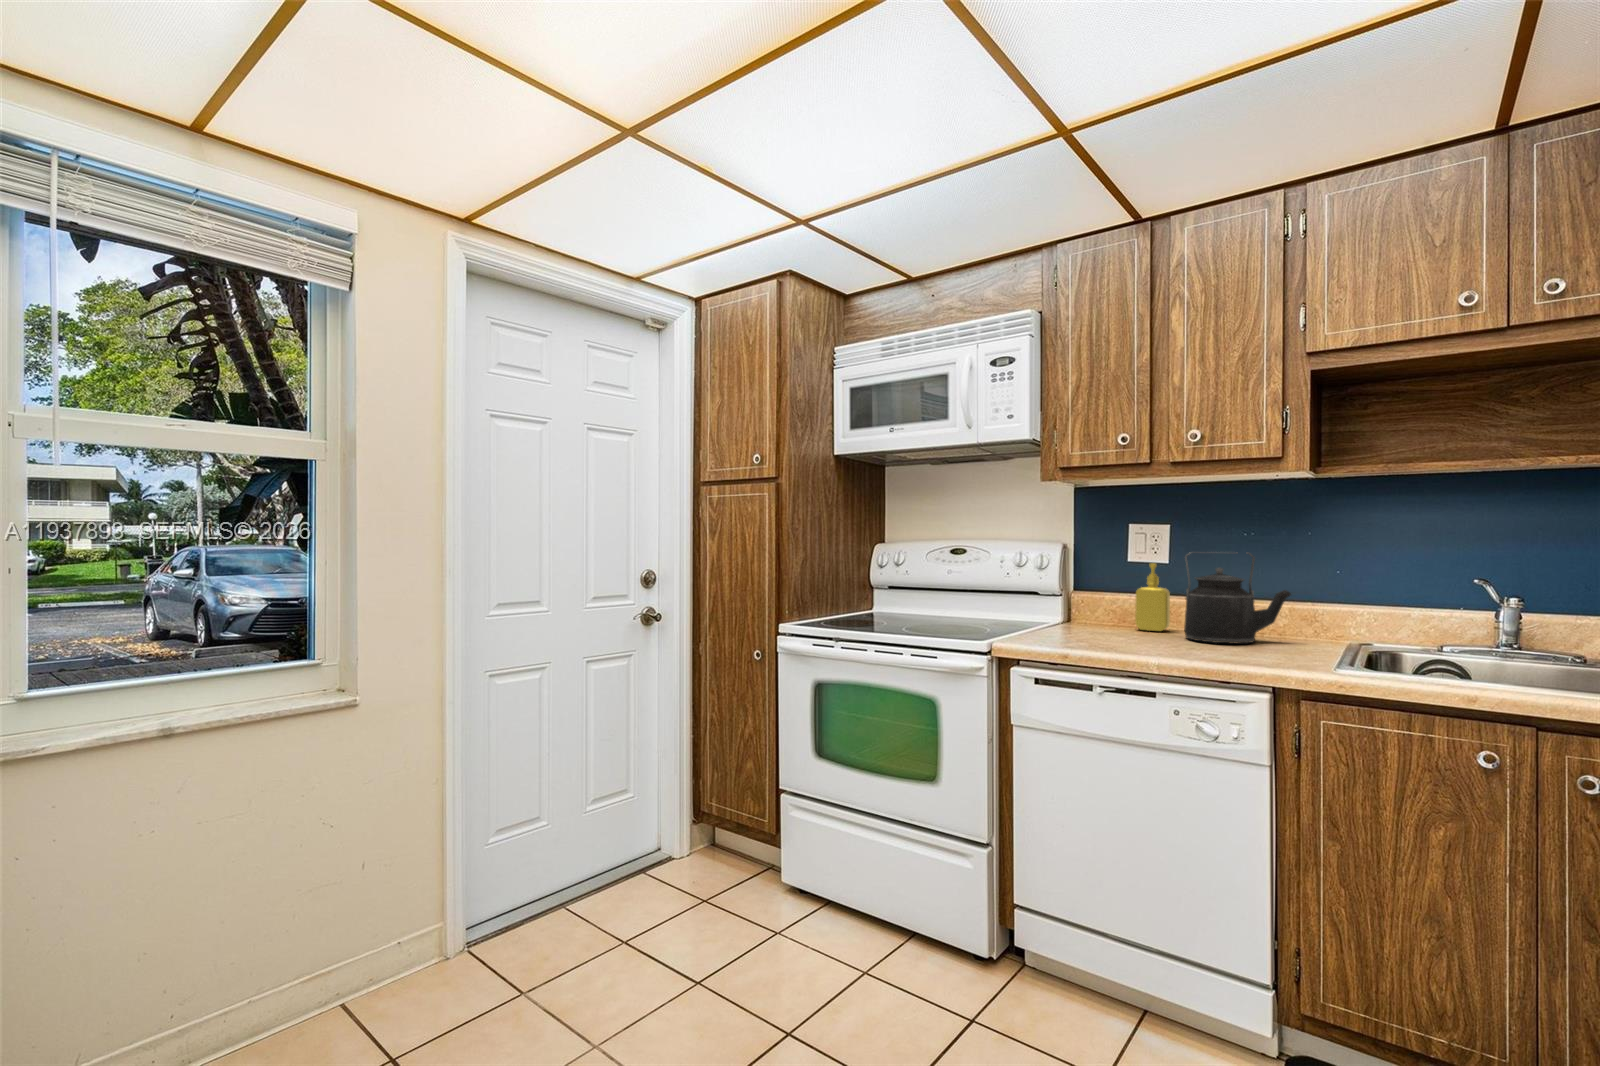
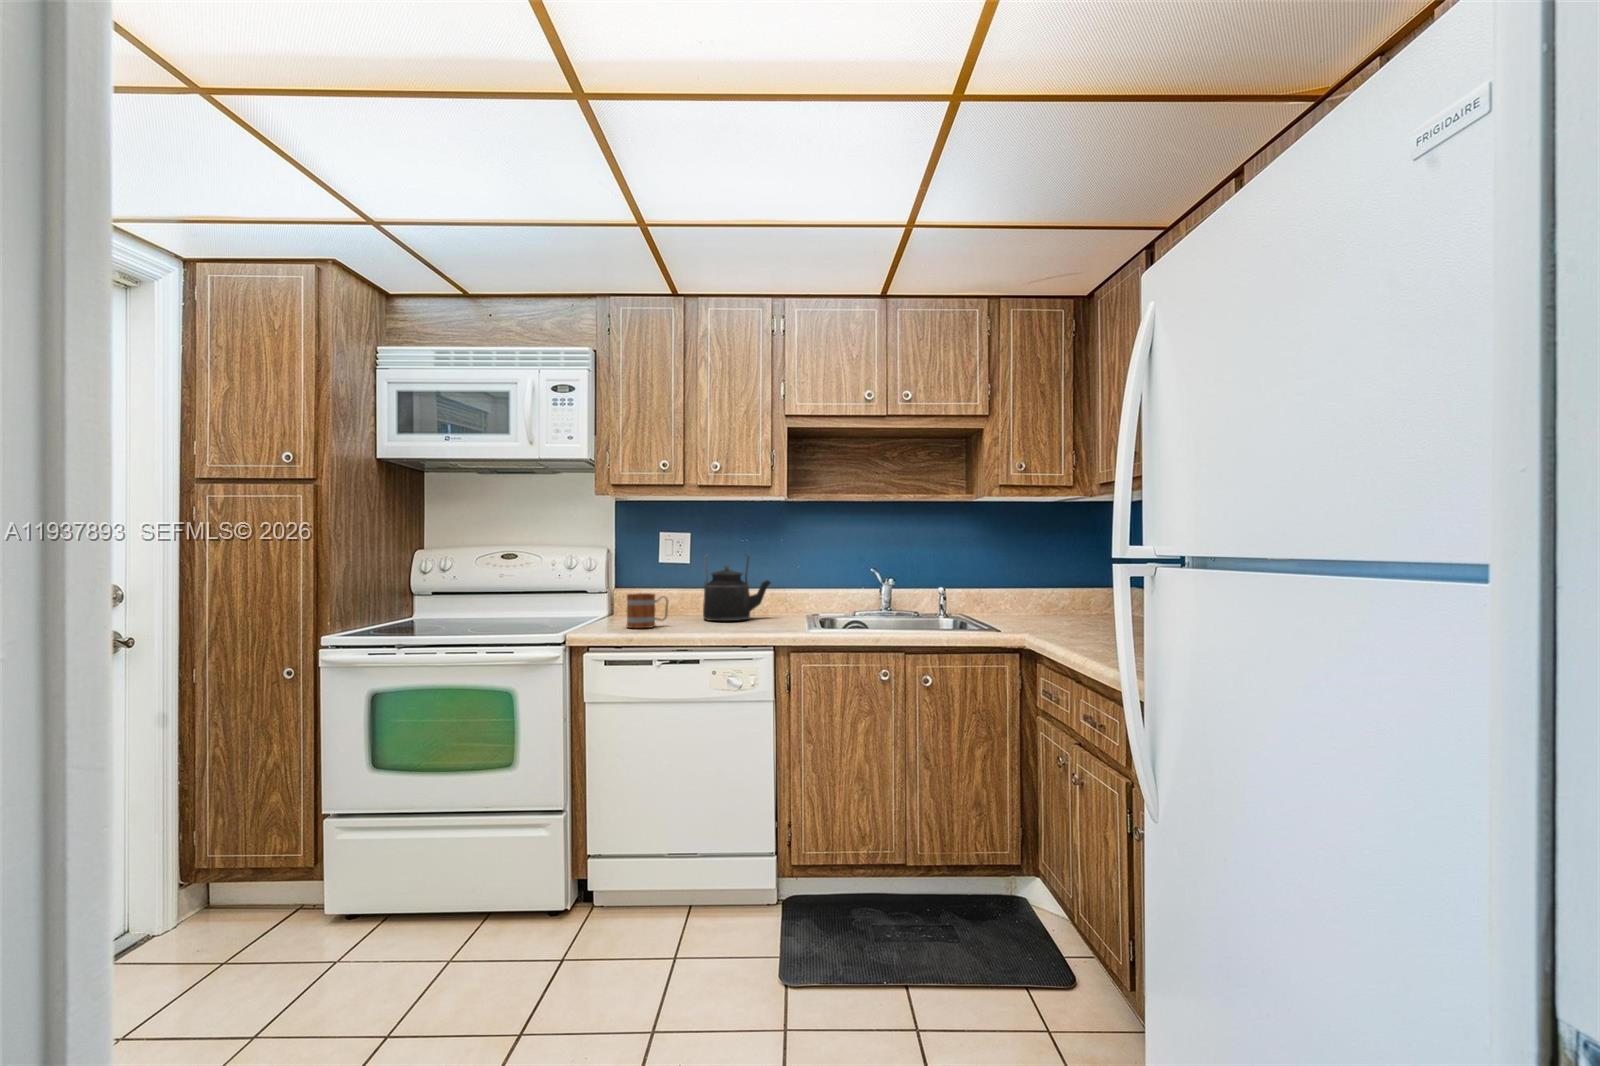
soap dispenser: present [1135,563,1170,631] -> none [665,563,689,617]
mug: none [1074,599,1129,642] -> present [627,593,668,628]

